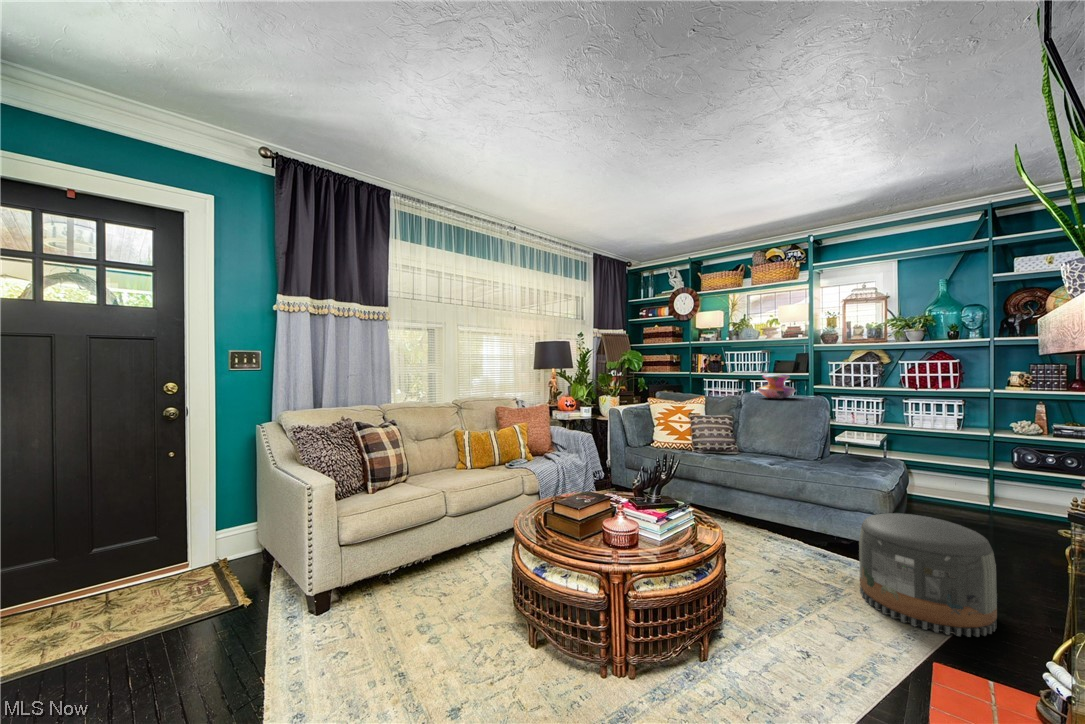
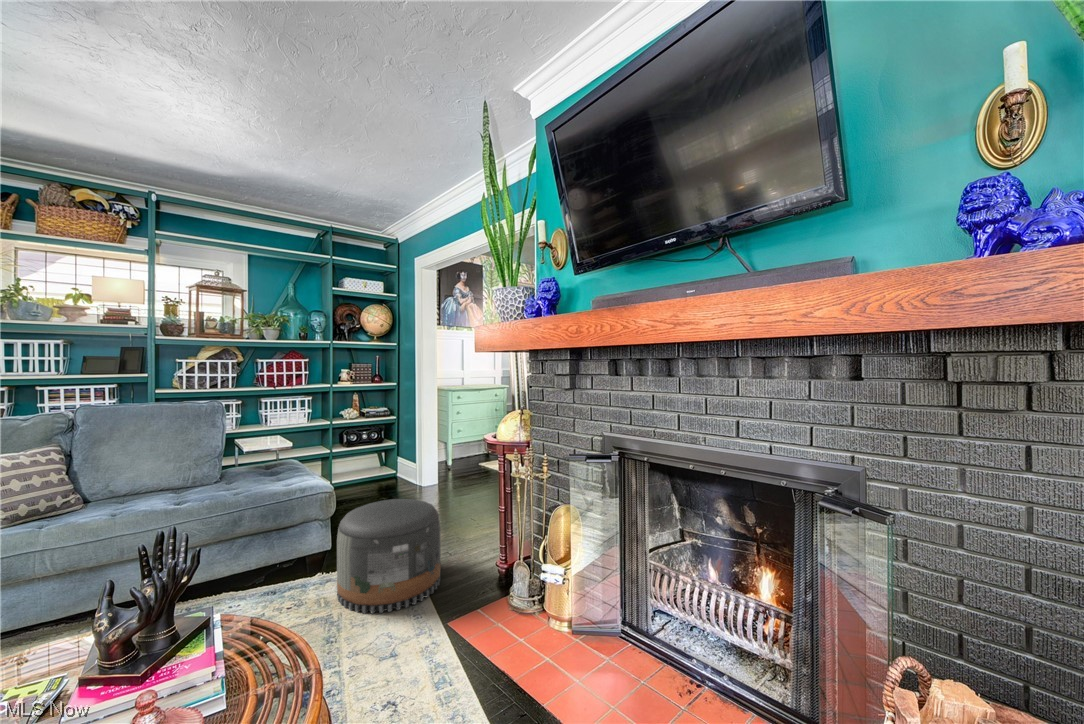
decorative vase: present [758,374,795,399] -> none [103,374,170,409]

